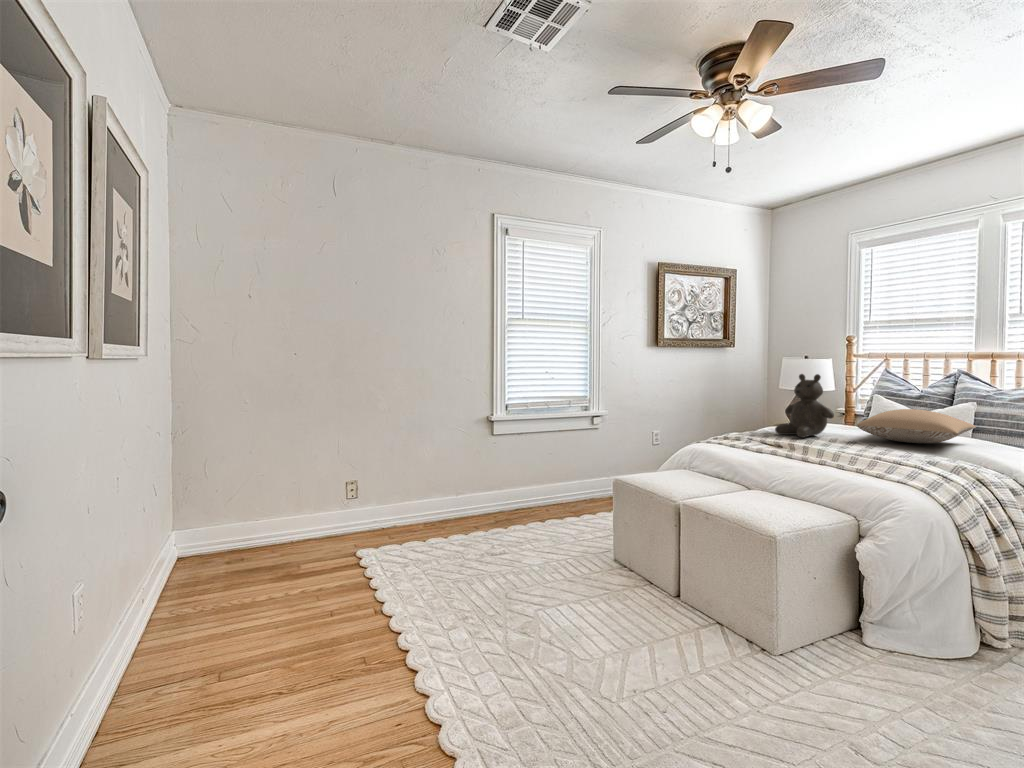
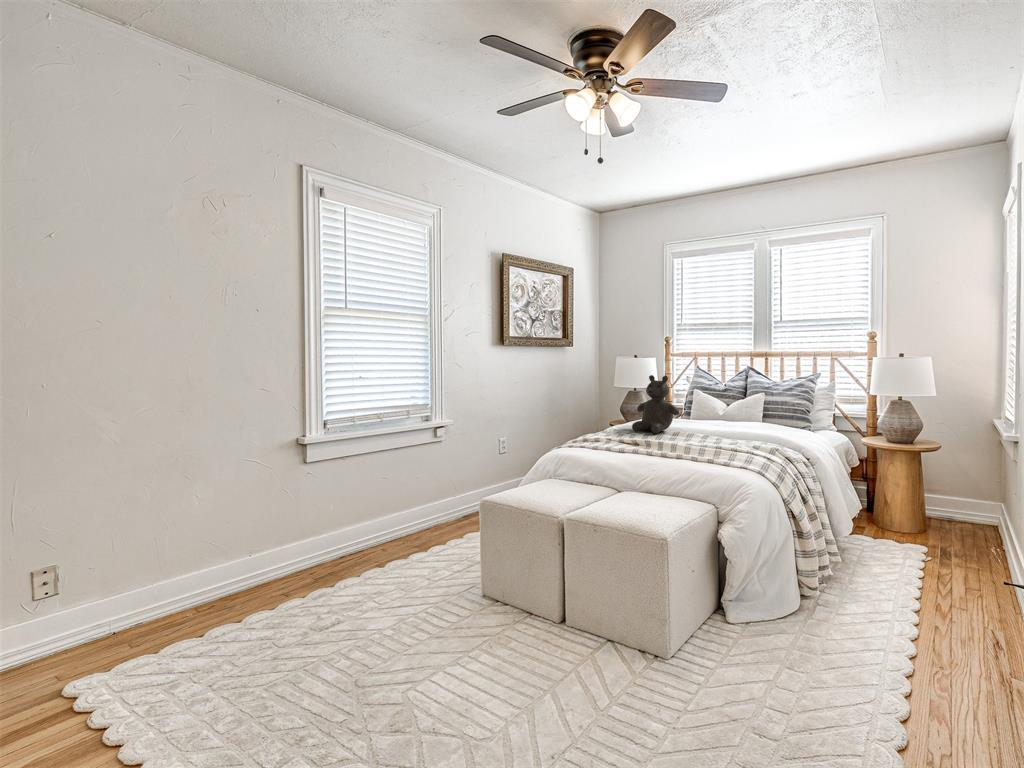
pillow: present [857,409,976,443] -> none [698,405,776,433]

